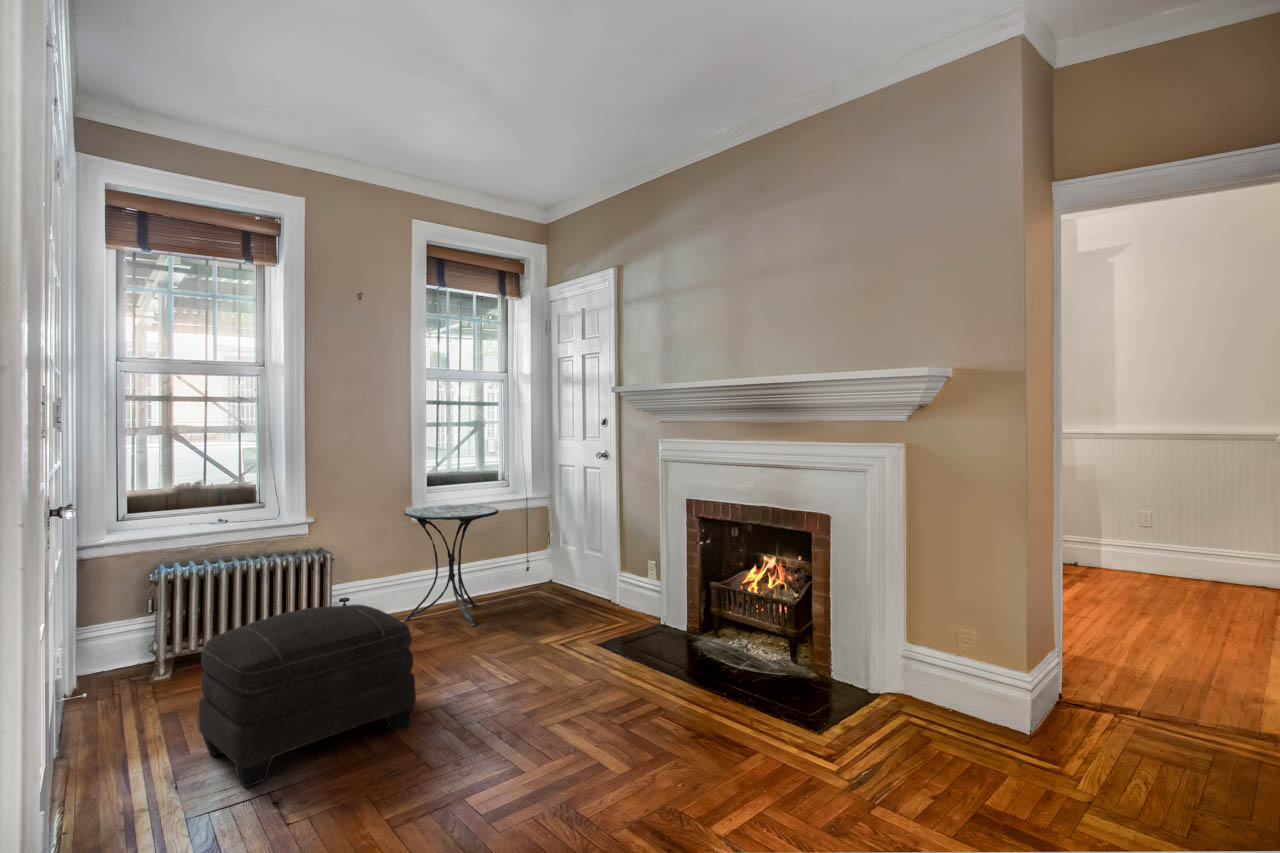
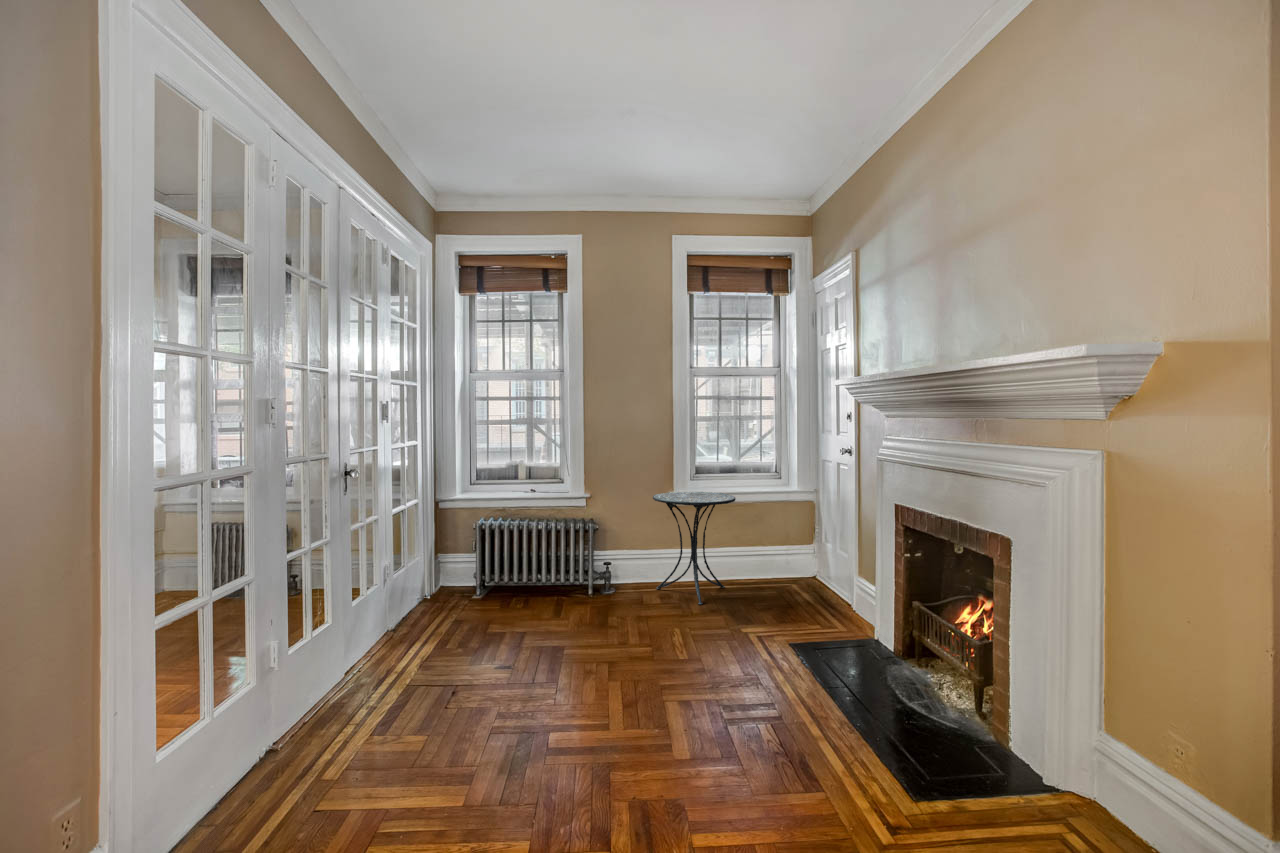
ottoman: present [198,605,416,788] -> none [431,560,571,680]

